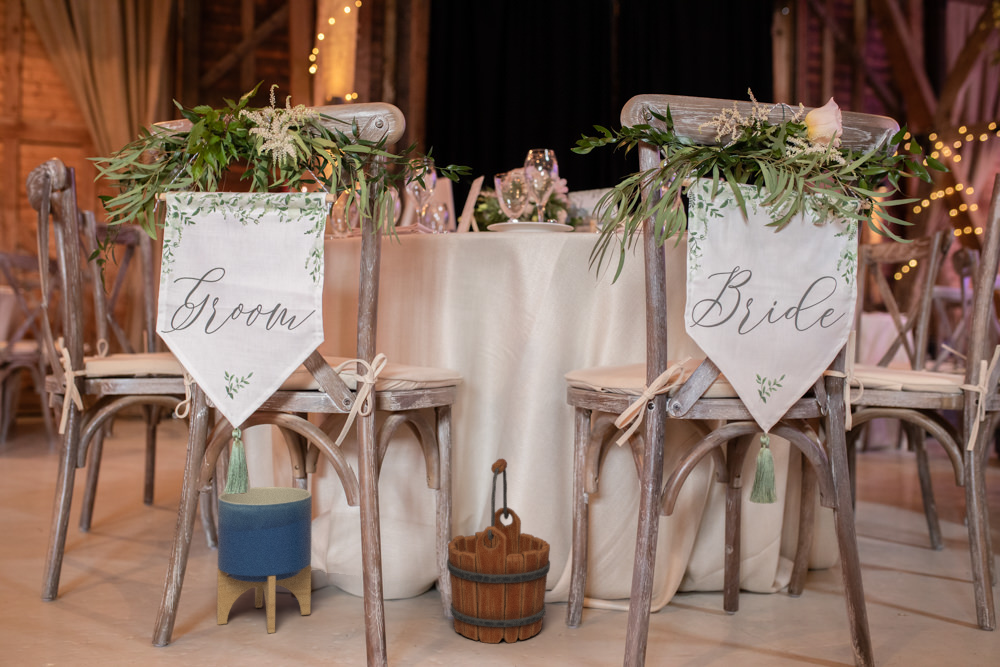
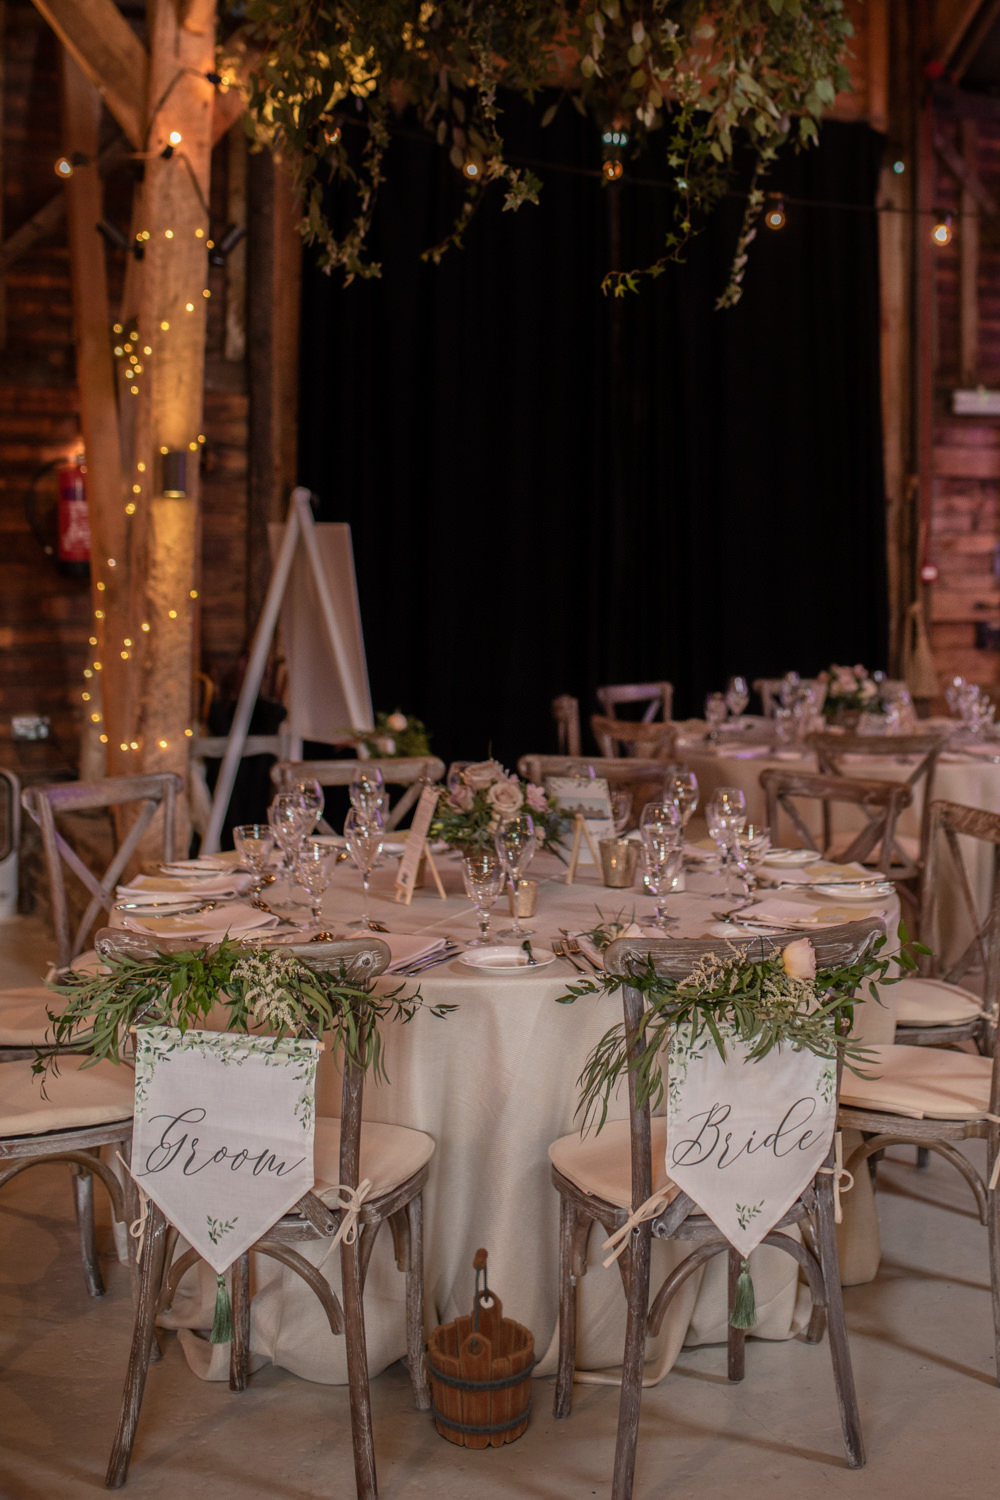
planter: present [217,487,312,633] -> none [181,1274,280,1446]

